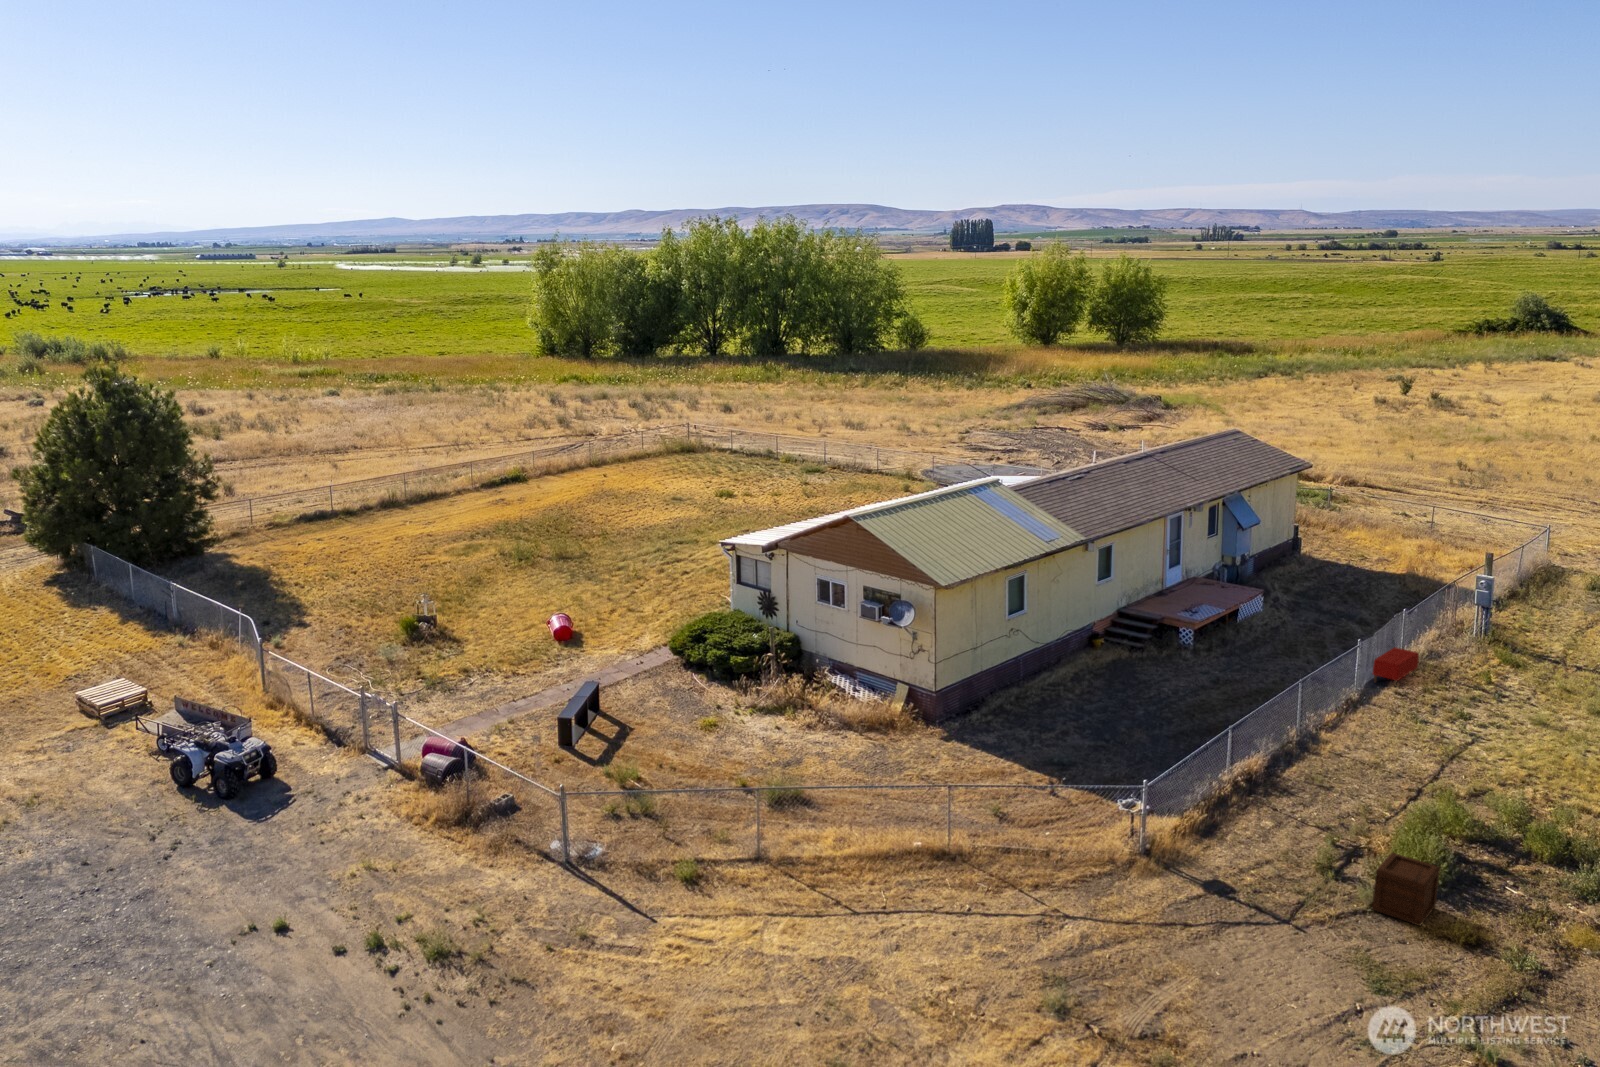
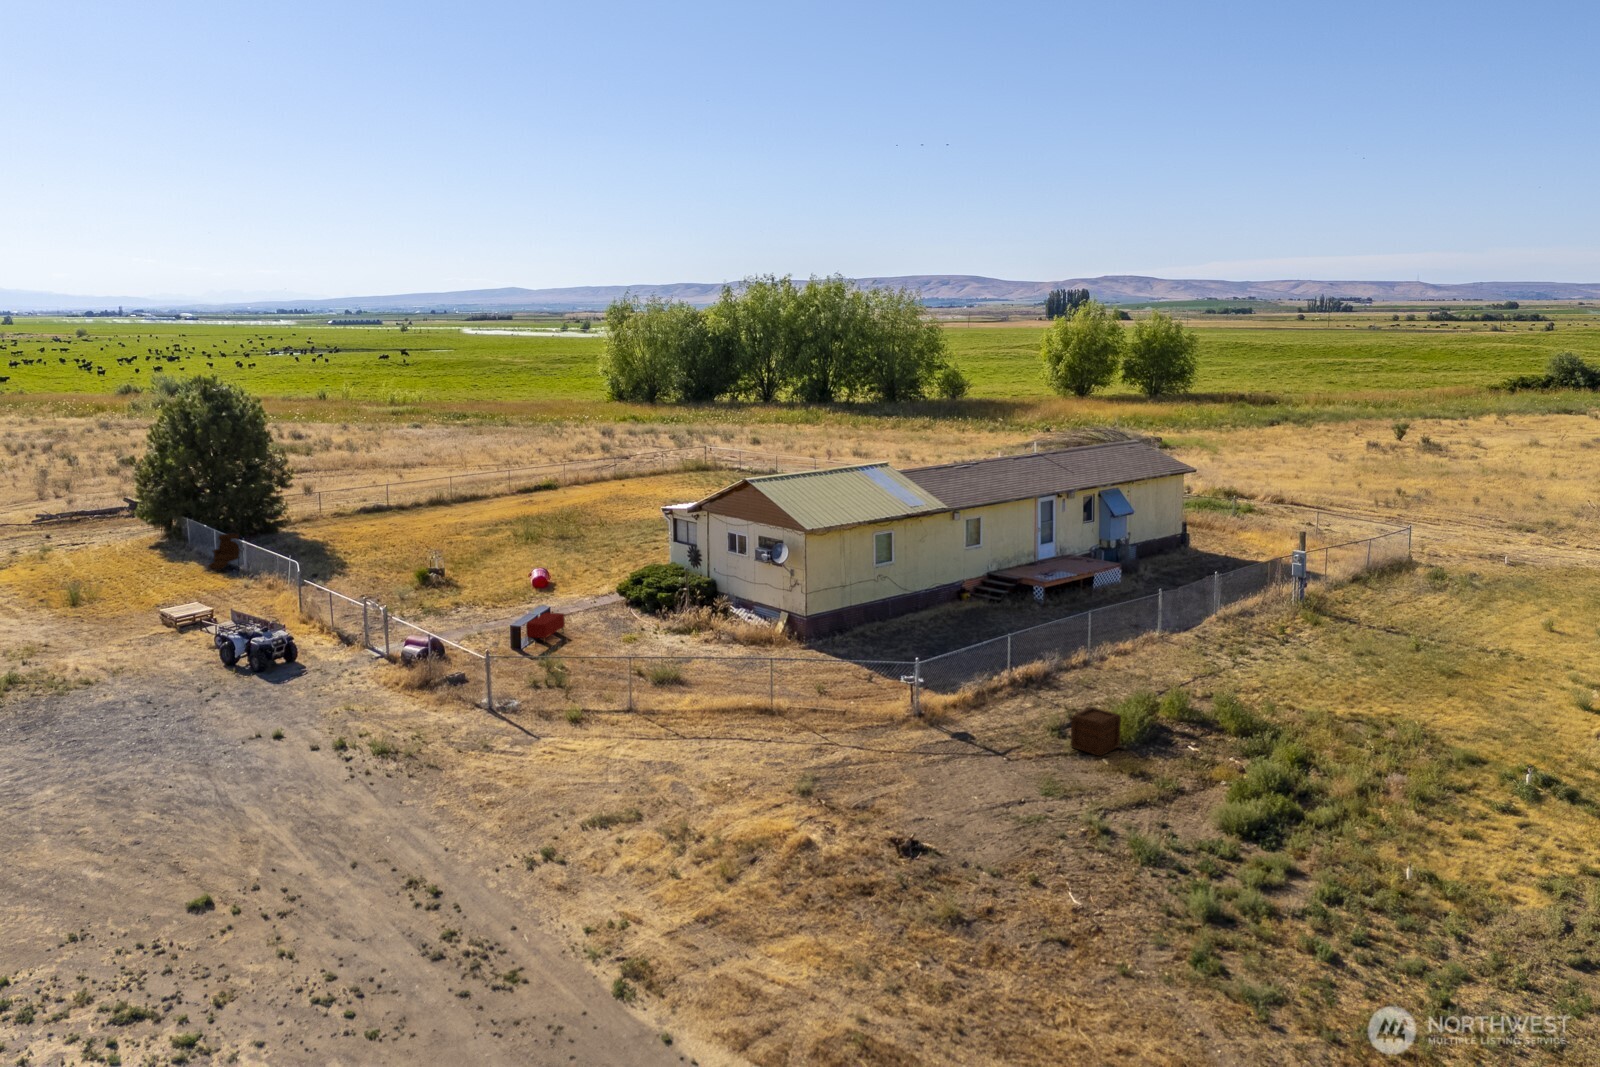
lounge chair: none [127,572,168,627] -> present [209,534,241,571]
bench: present [1373,647,1419,687] -> present [526,613,565,643]

